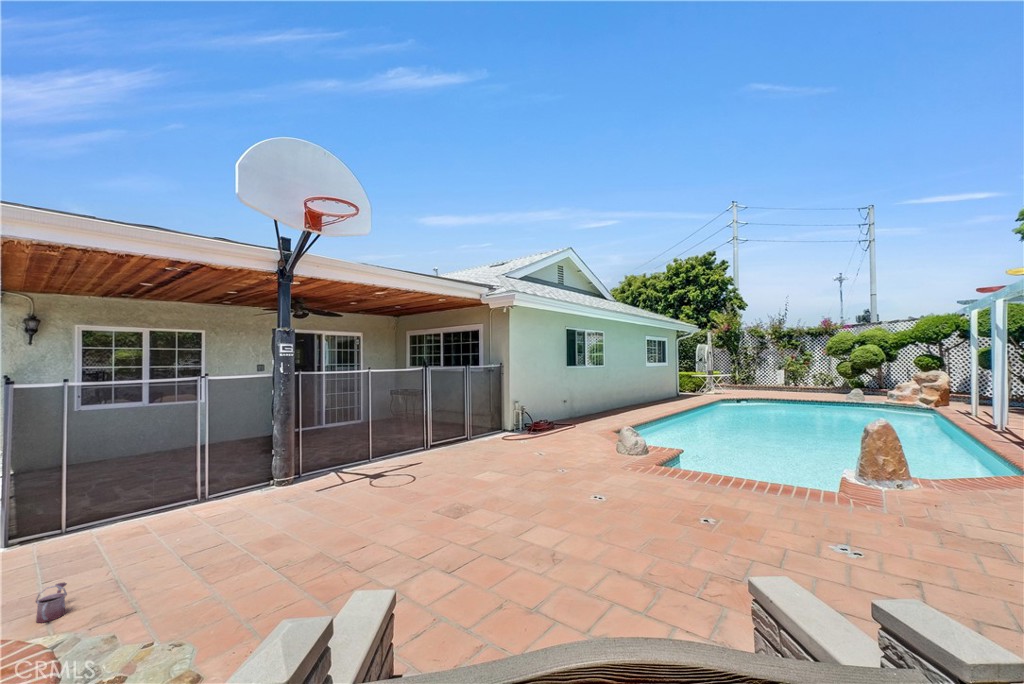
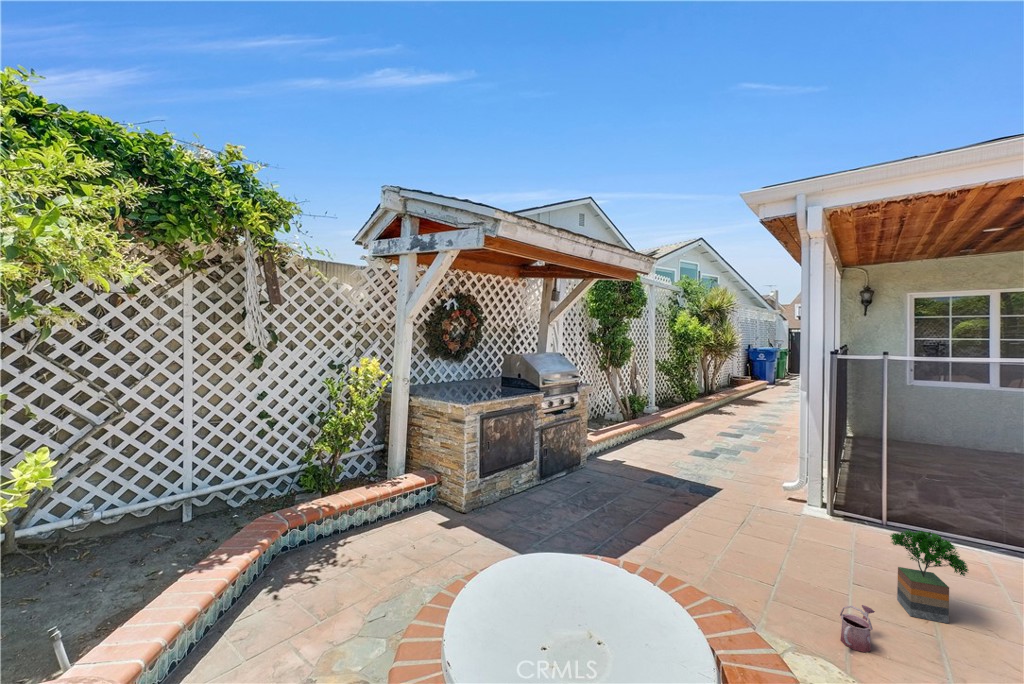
potted tree: none [76,507,136,577] -> present [890,529,969,623]

